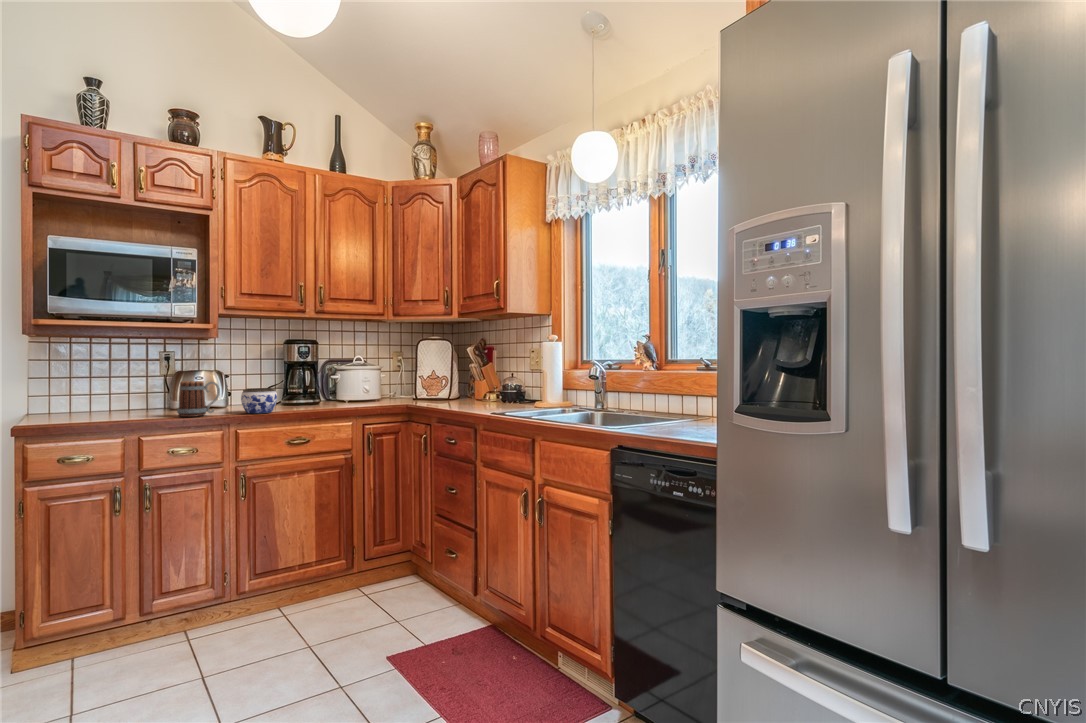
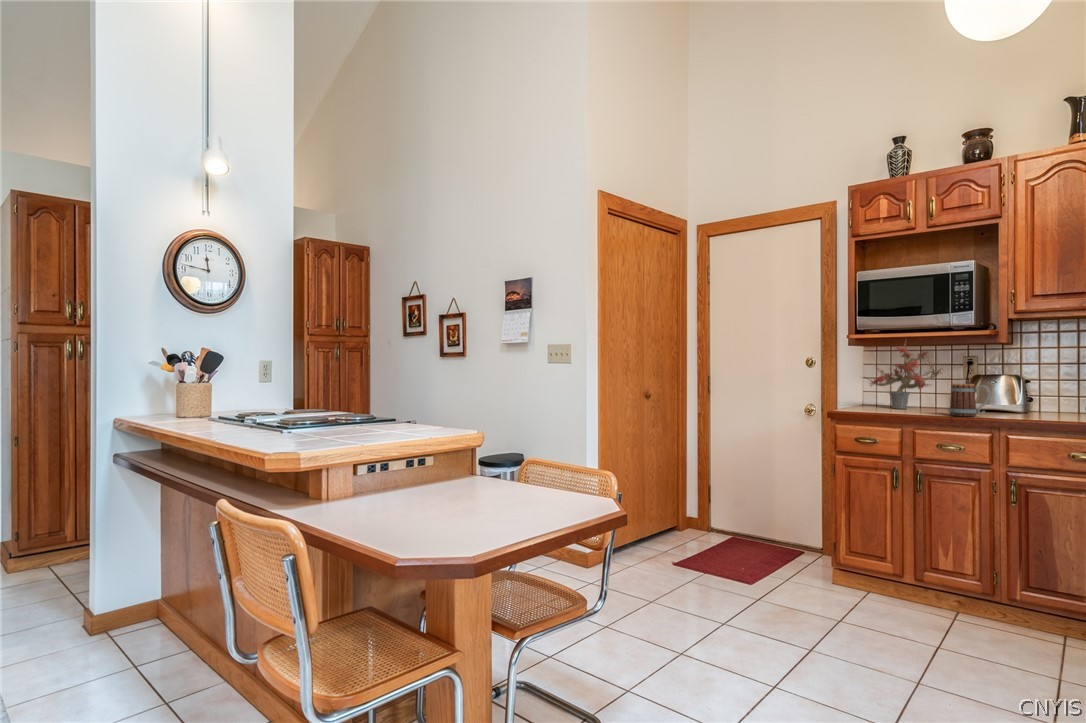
potted plant: none [49,323,156,415] -> present [866,339,943,409]
jar: present [241,388,277,413] -> none [1015,394,1060,421]

